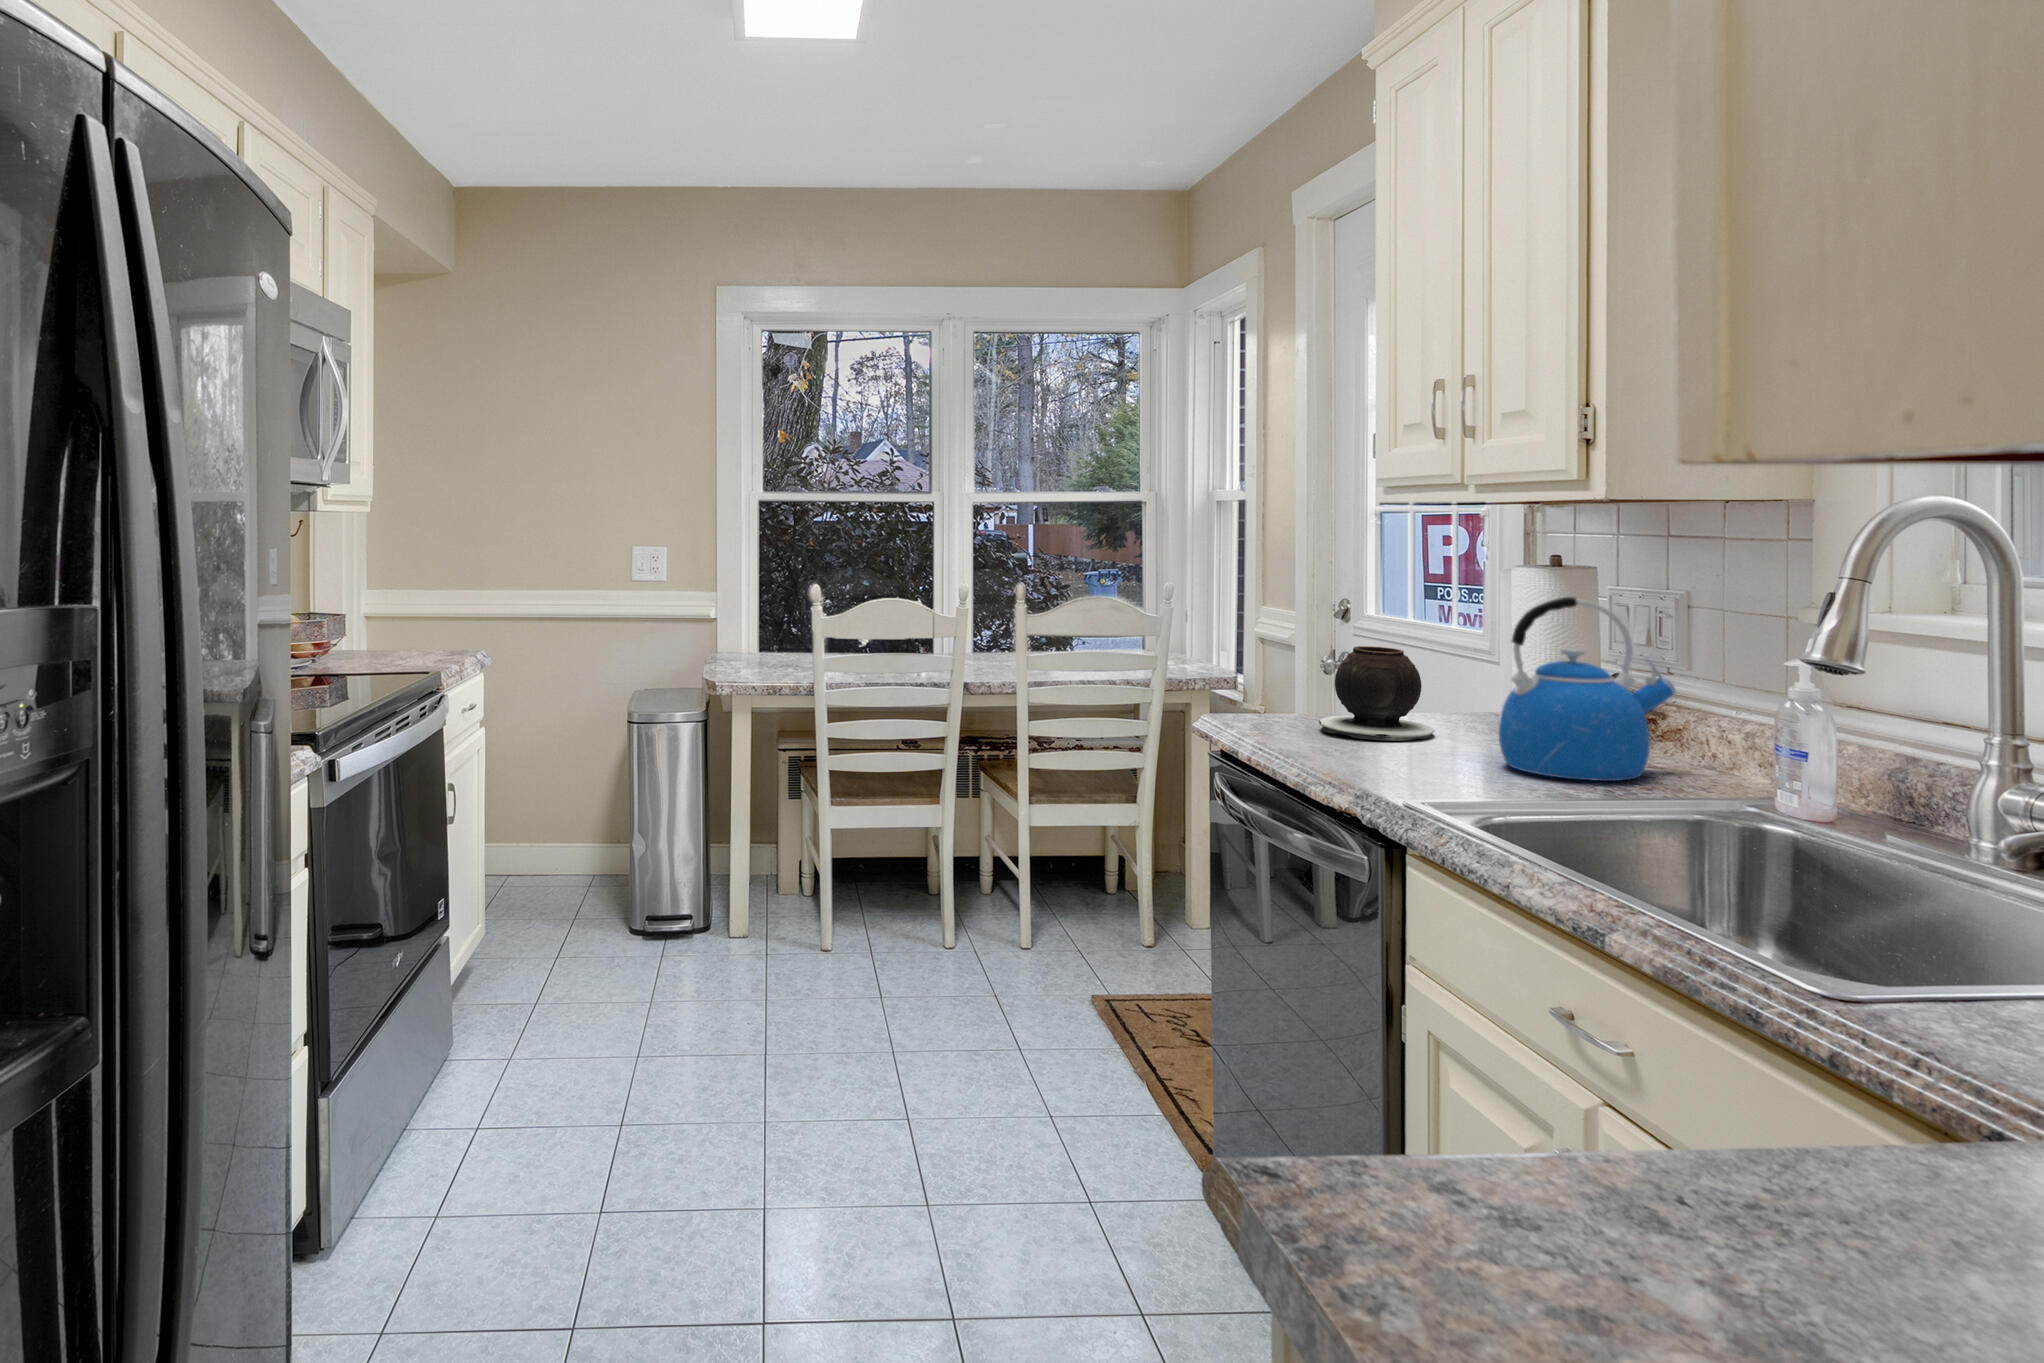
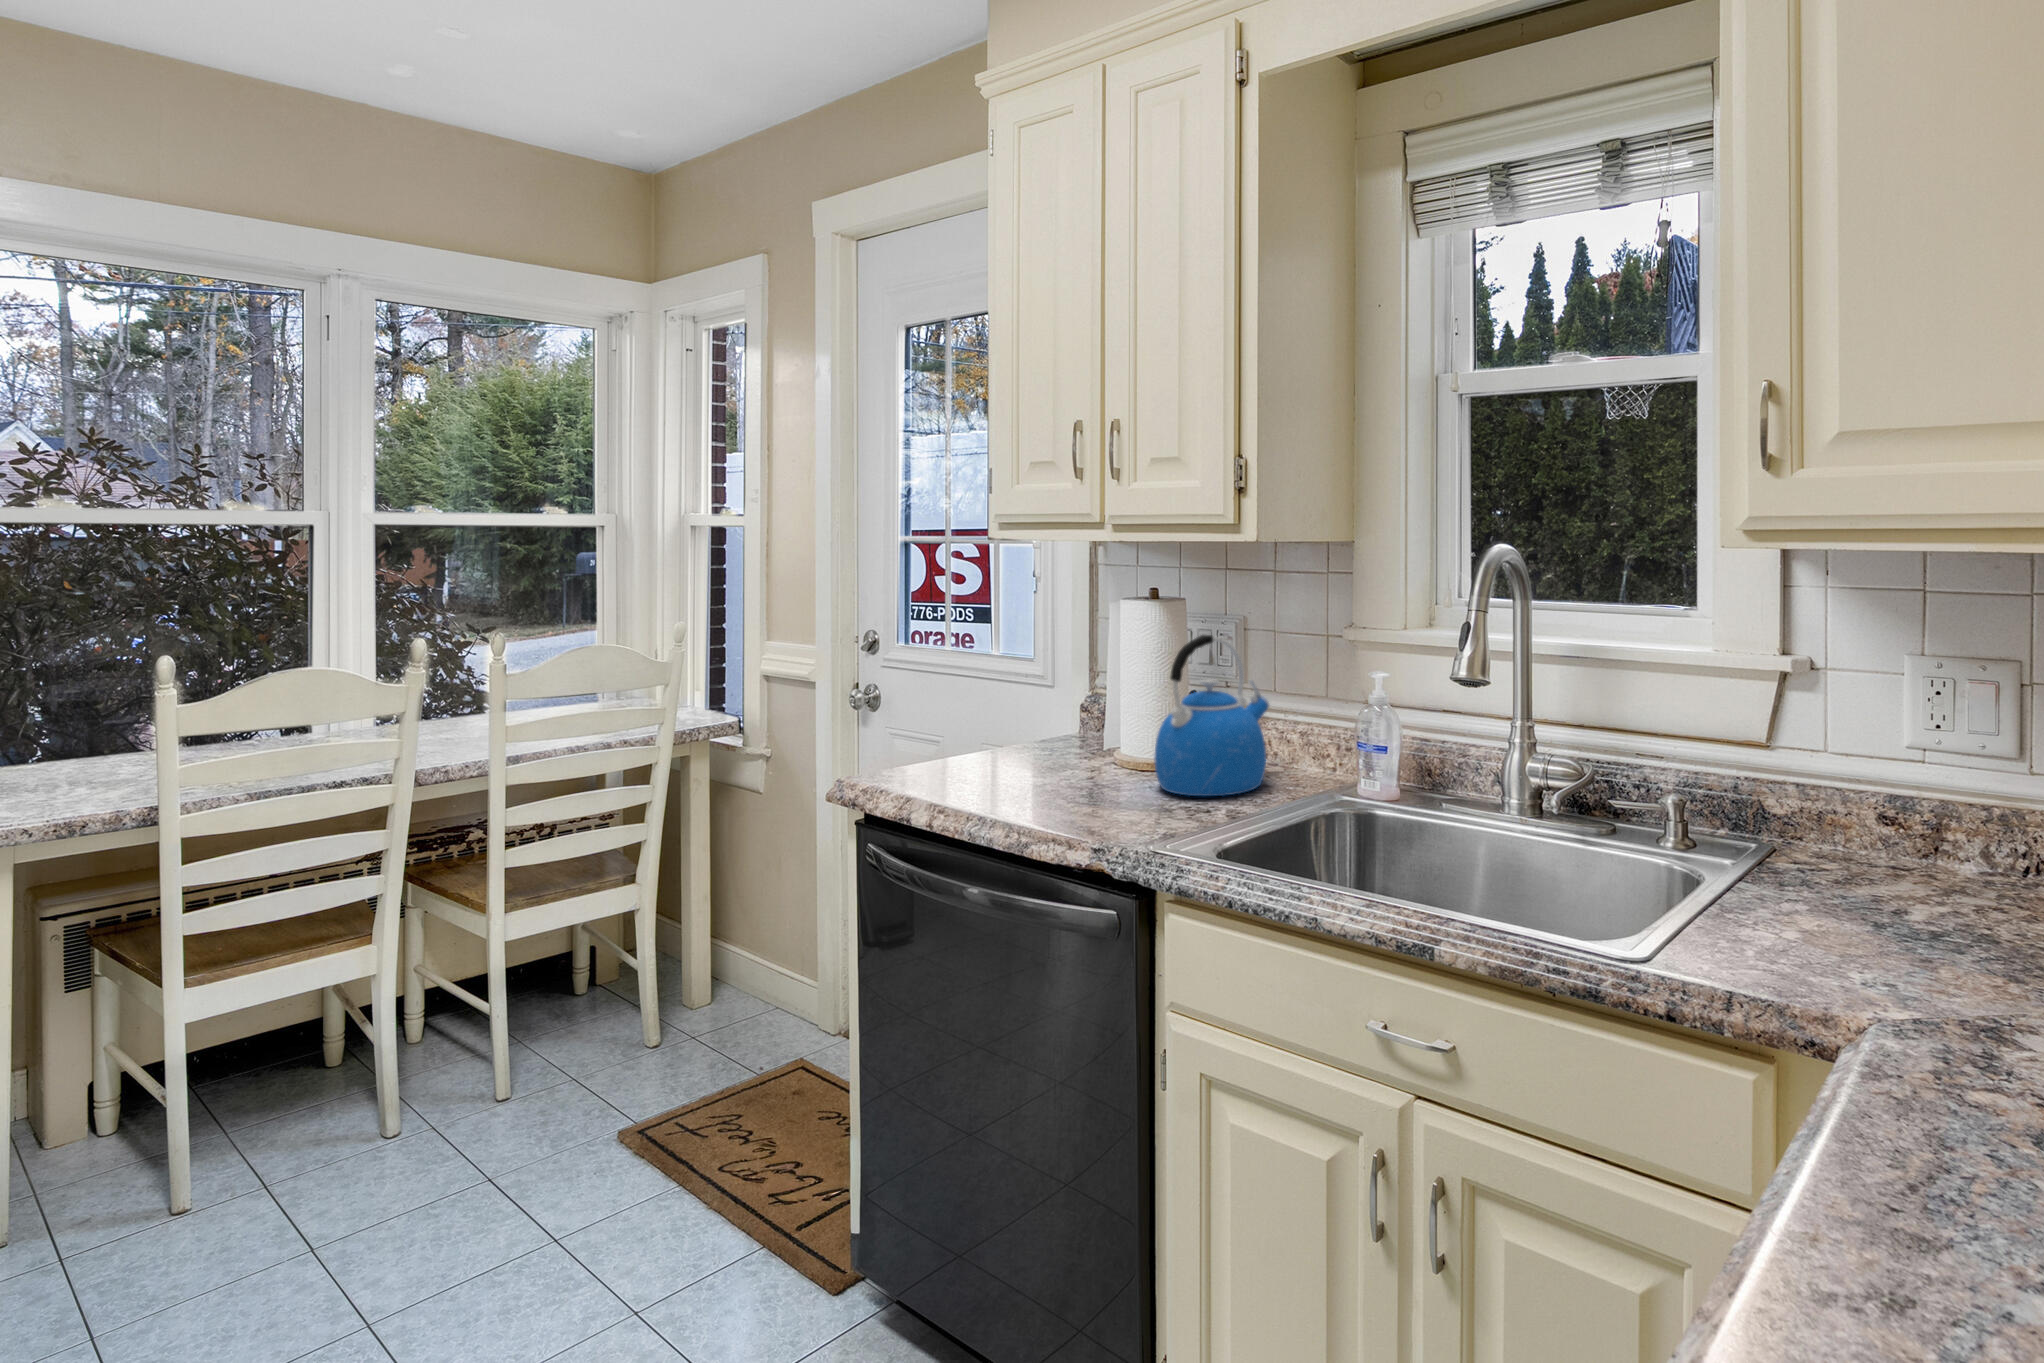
vase: present [1319,646,1435,741] -> none [962,691,1068,786]

